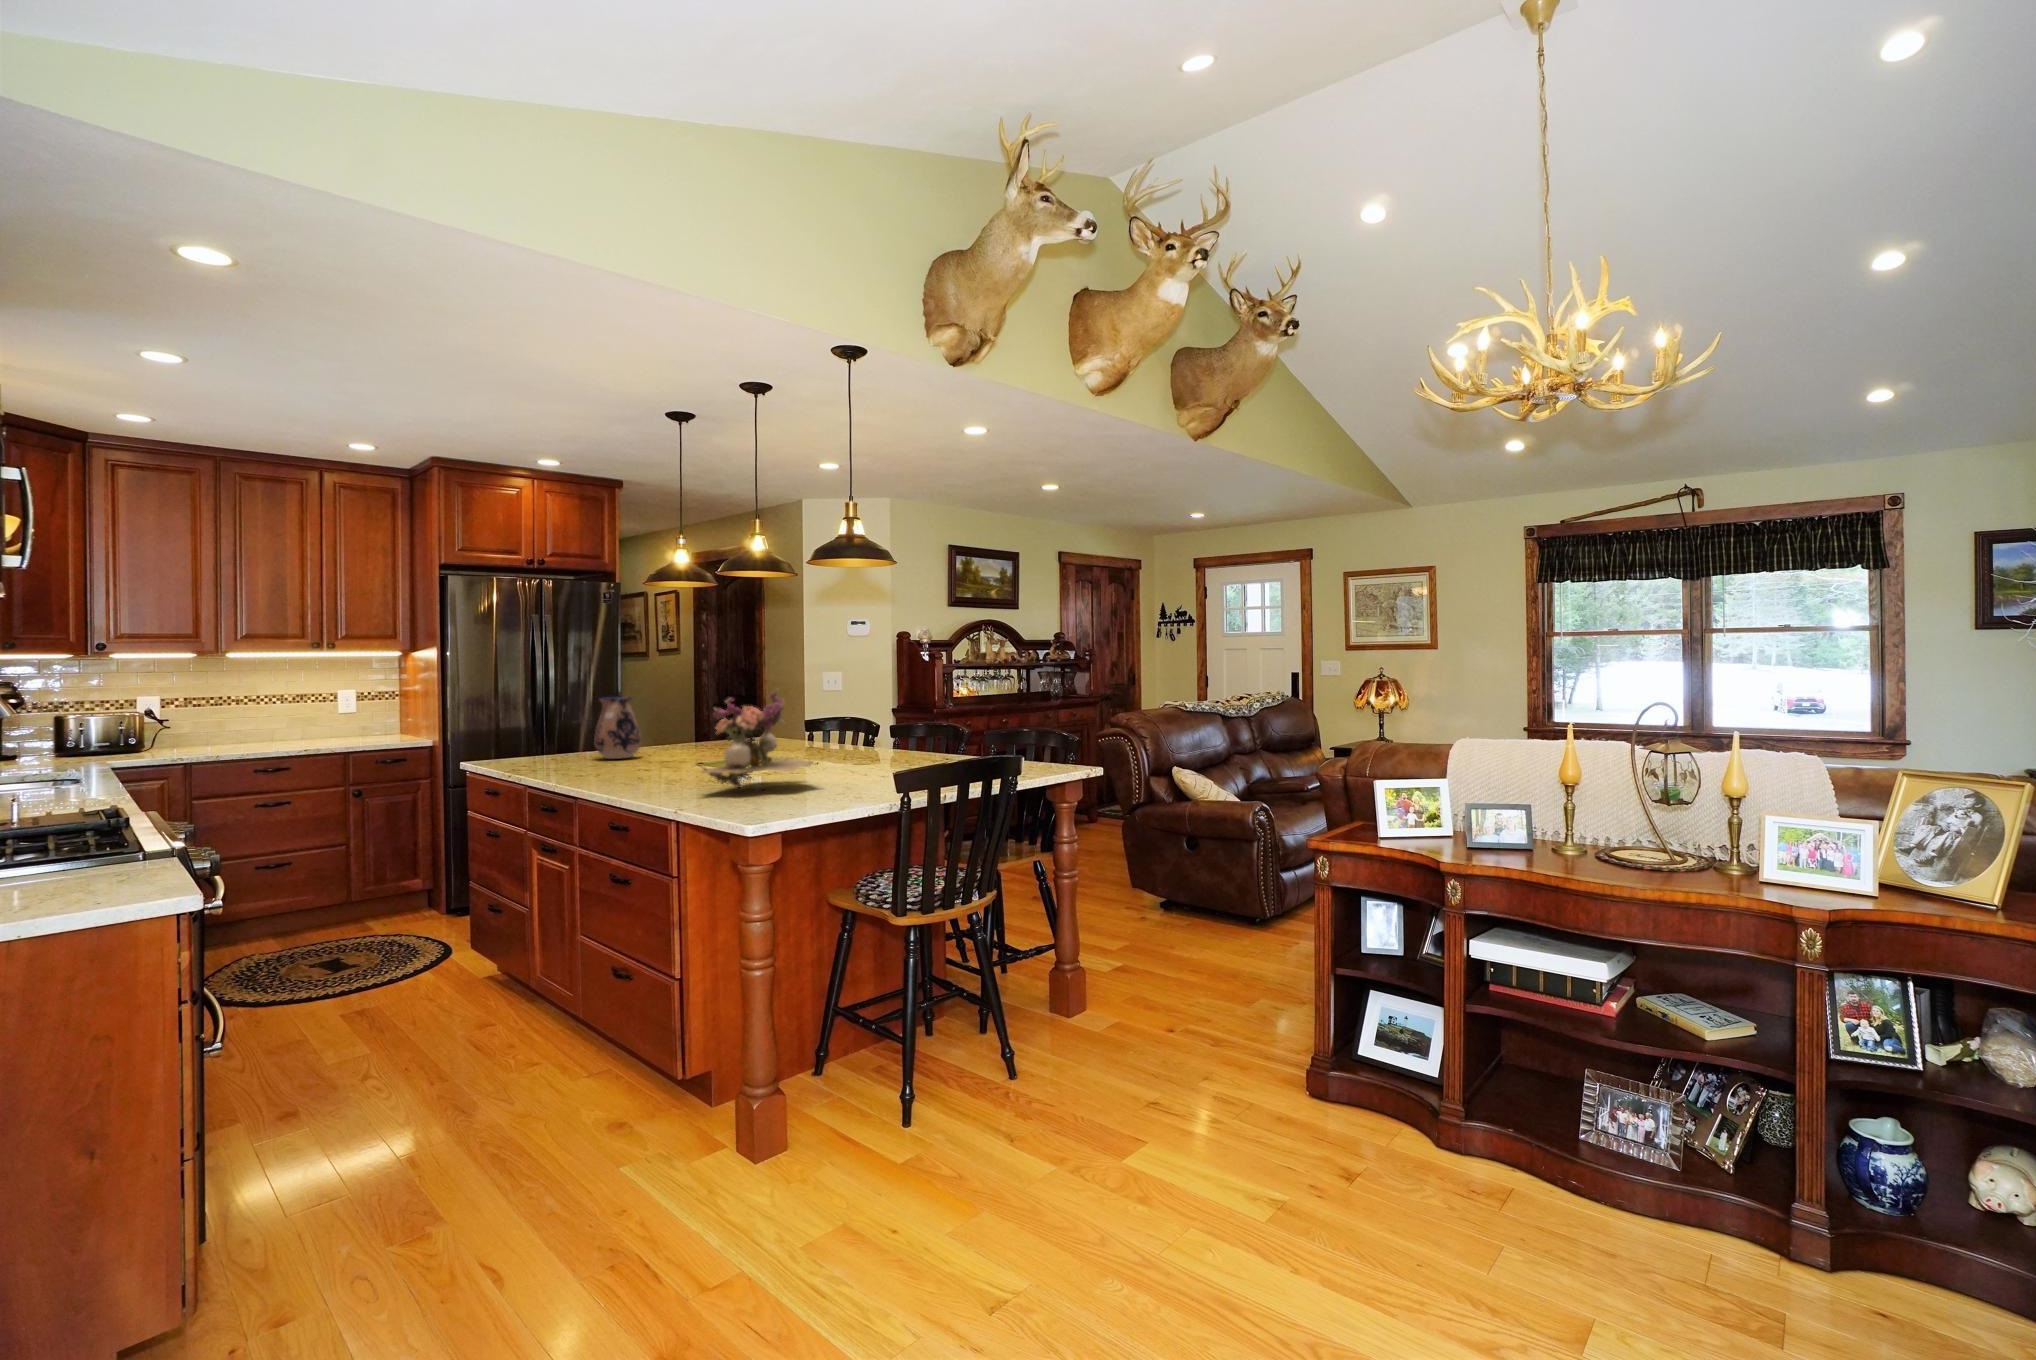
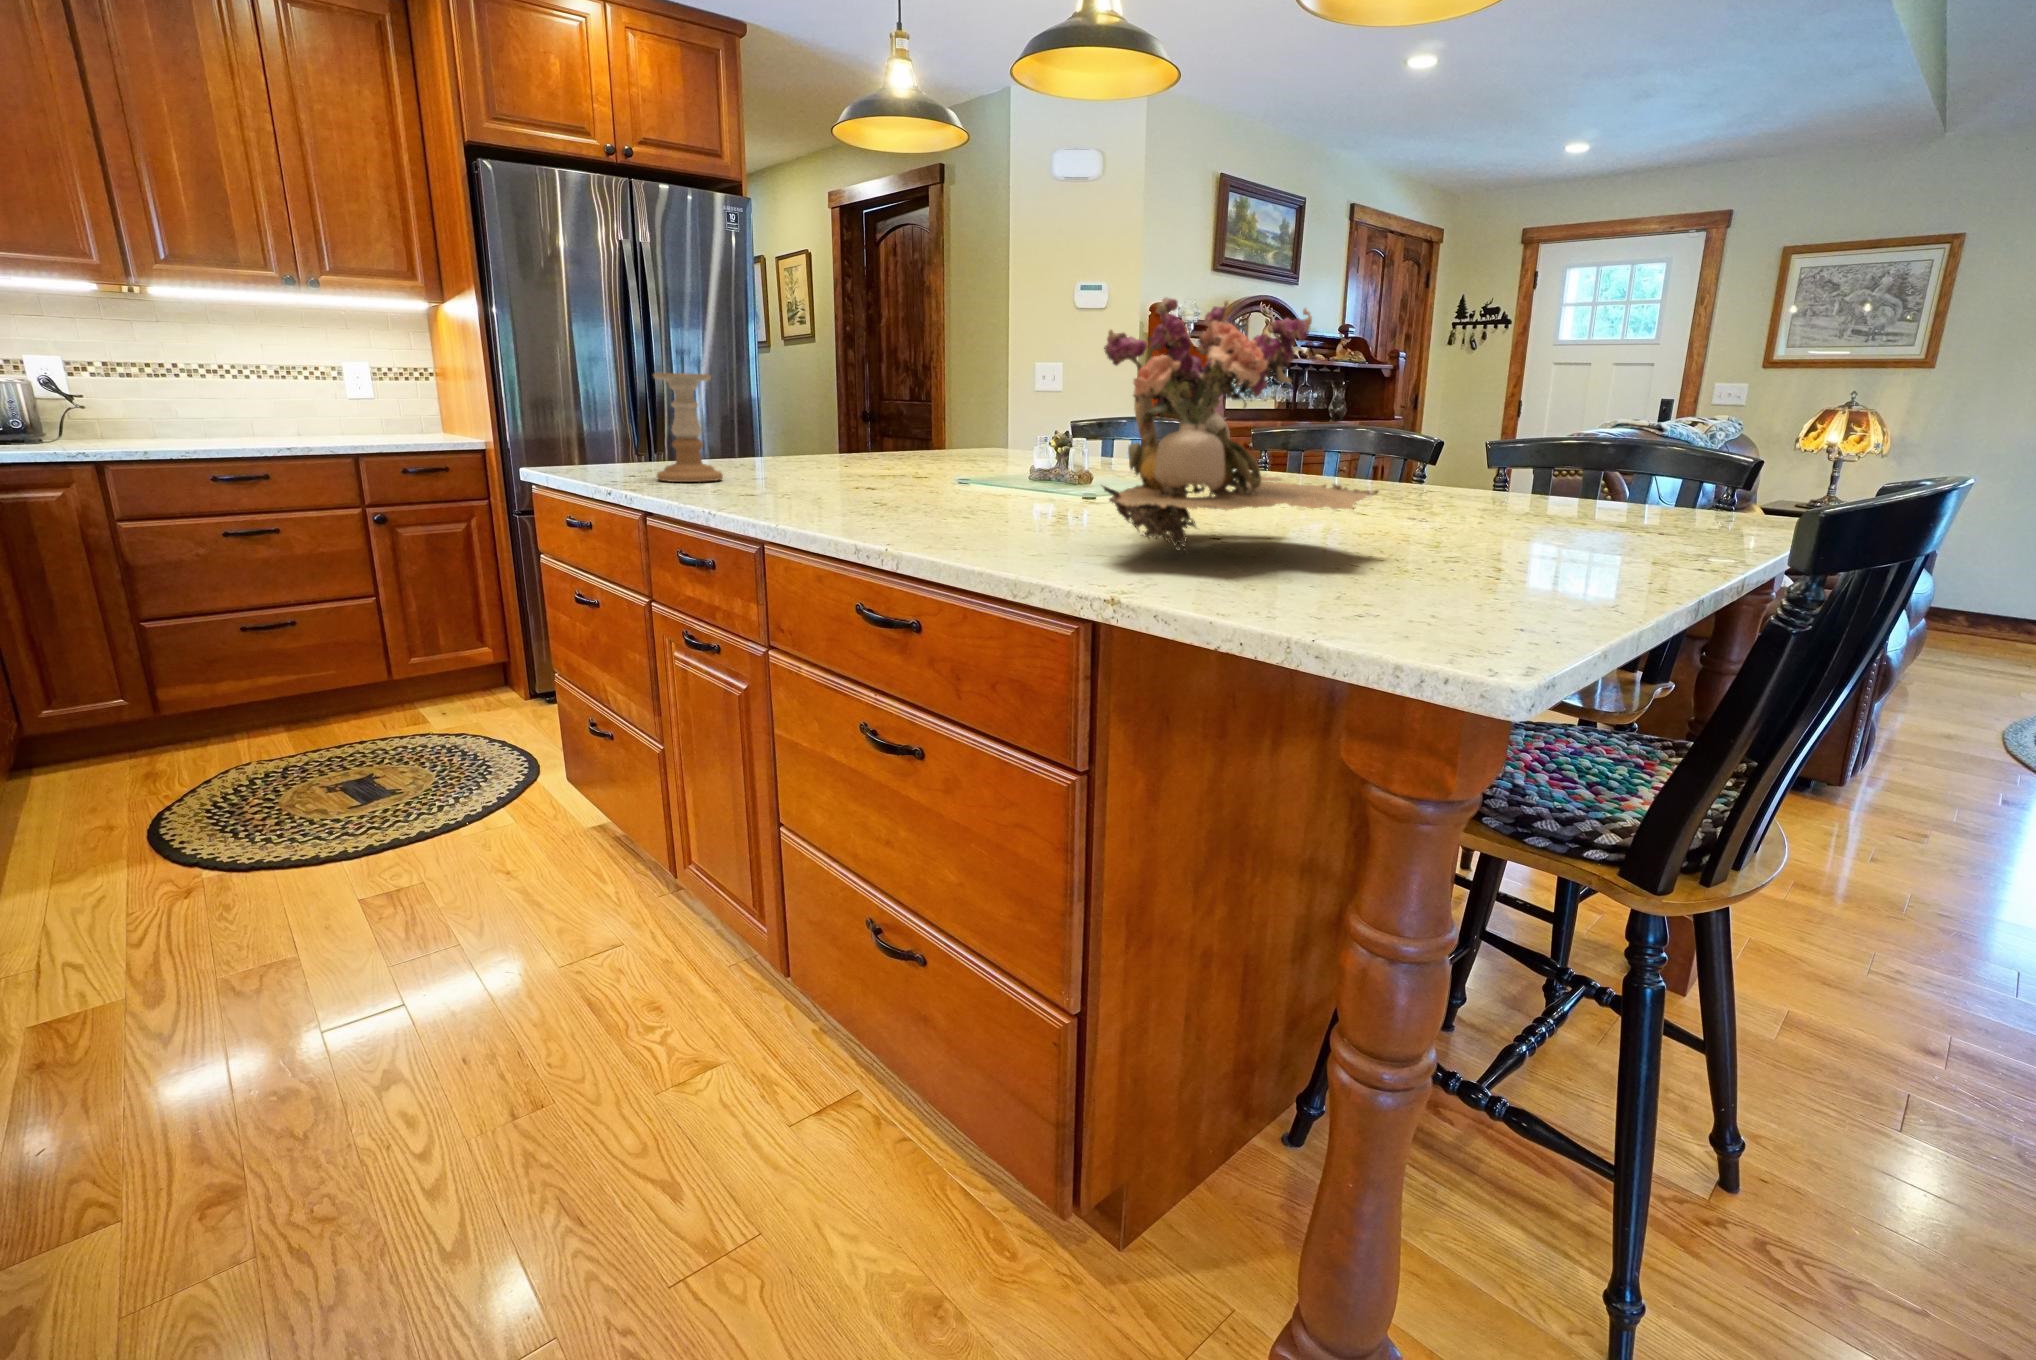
ceramic pitcher: present [594,697,642,759] -> none [749,354,833,475]
candle holder: none [540,712,576,766] -> present [653,373,723,482]

